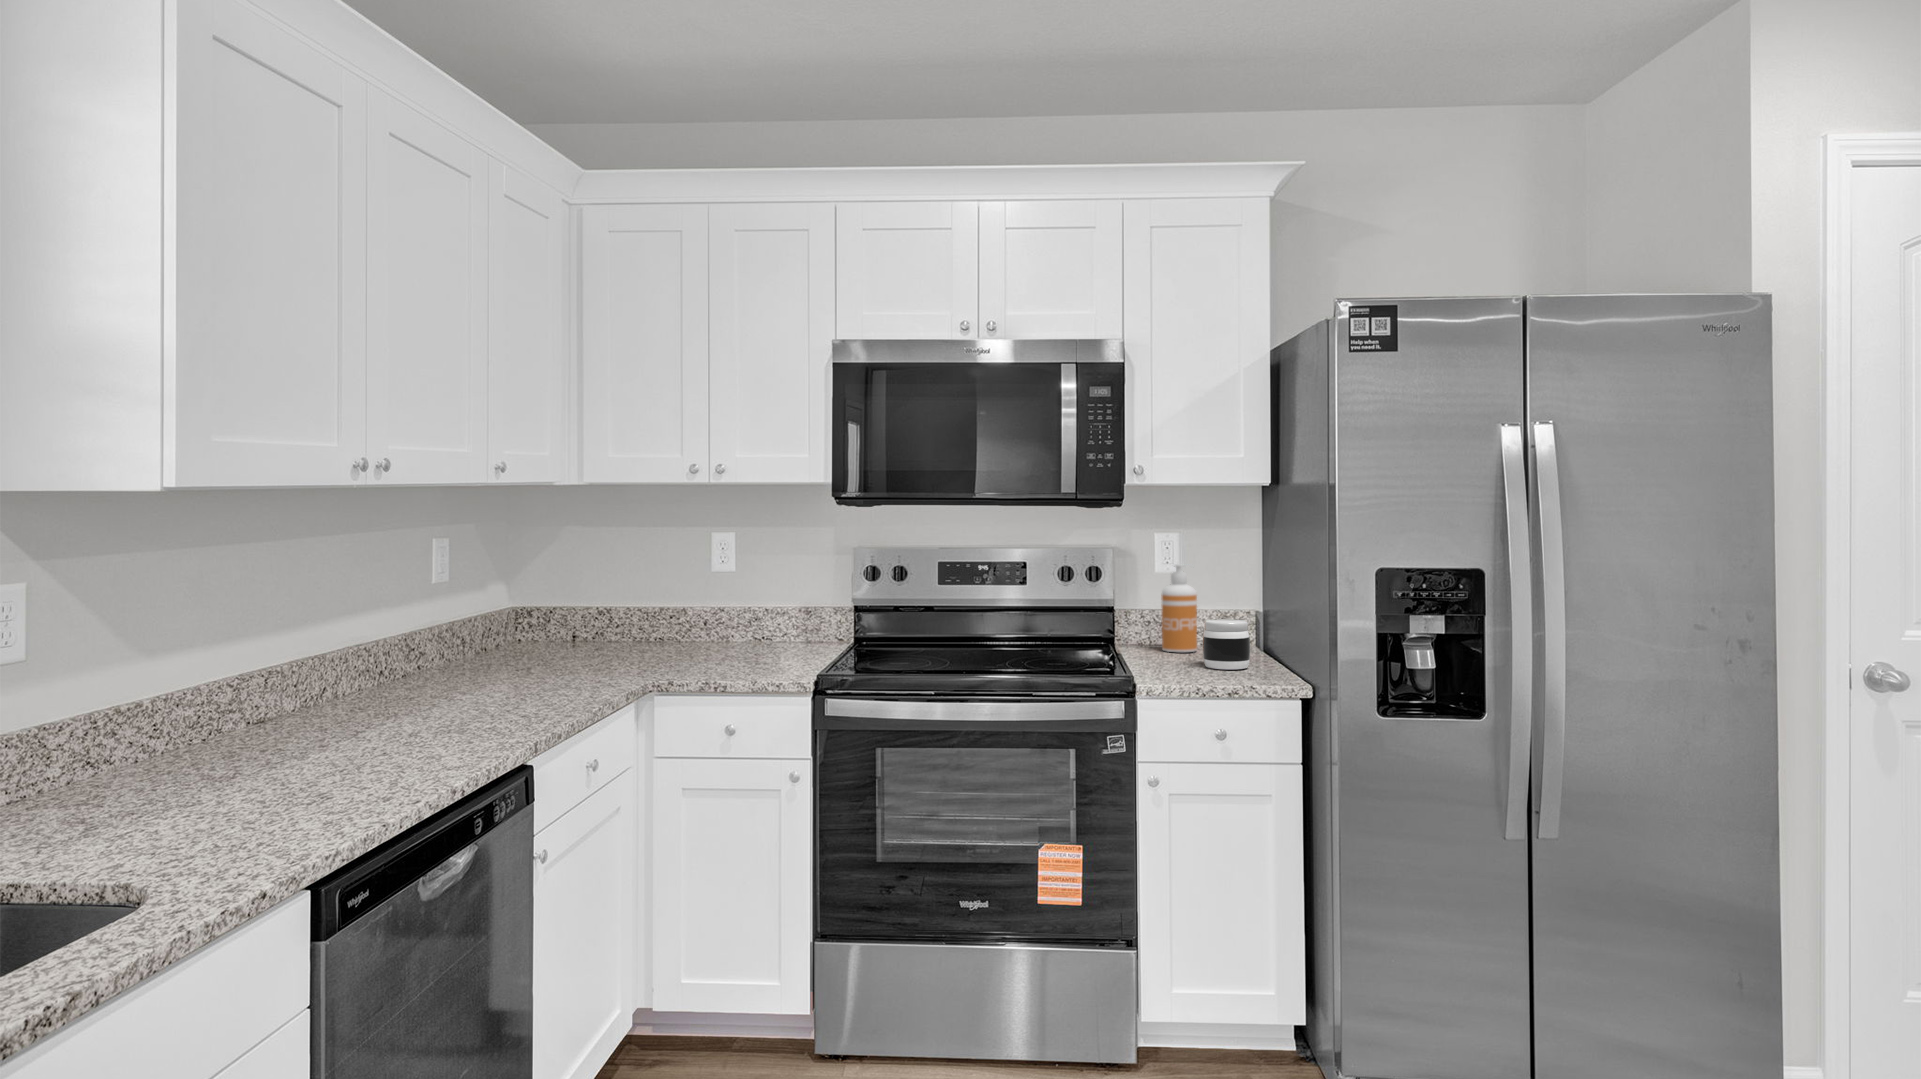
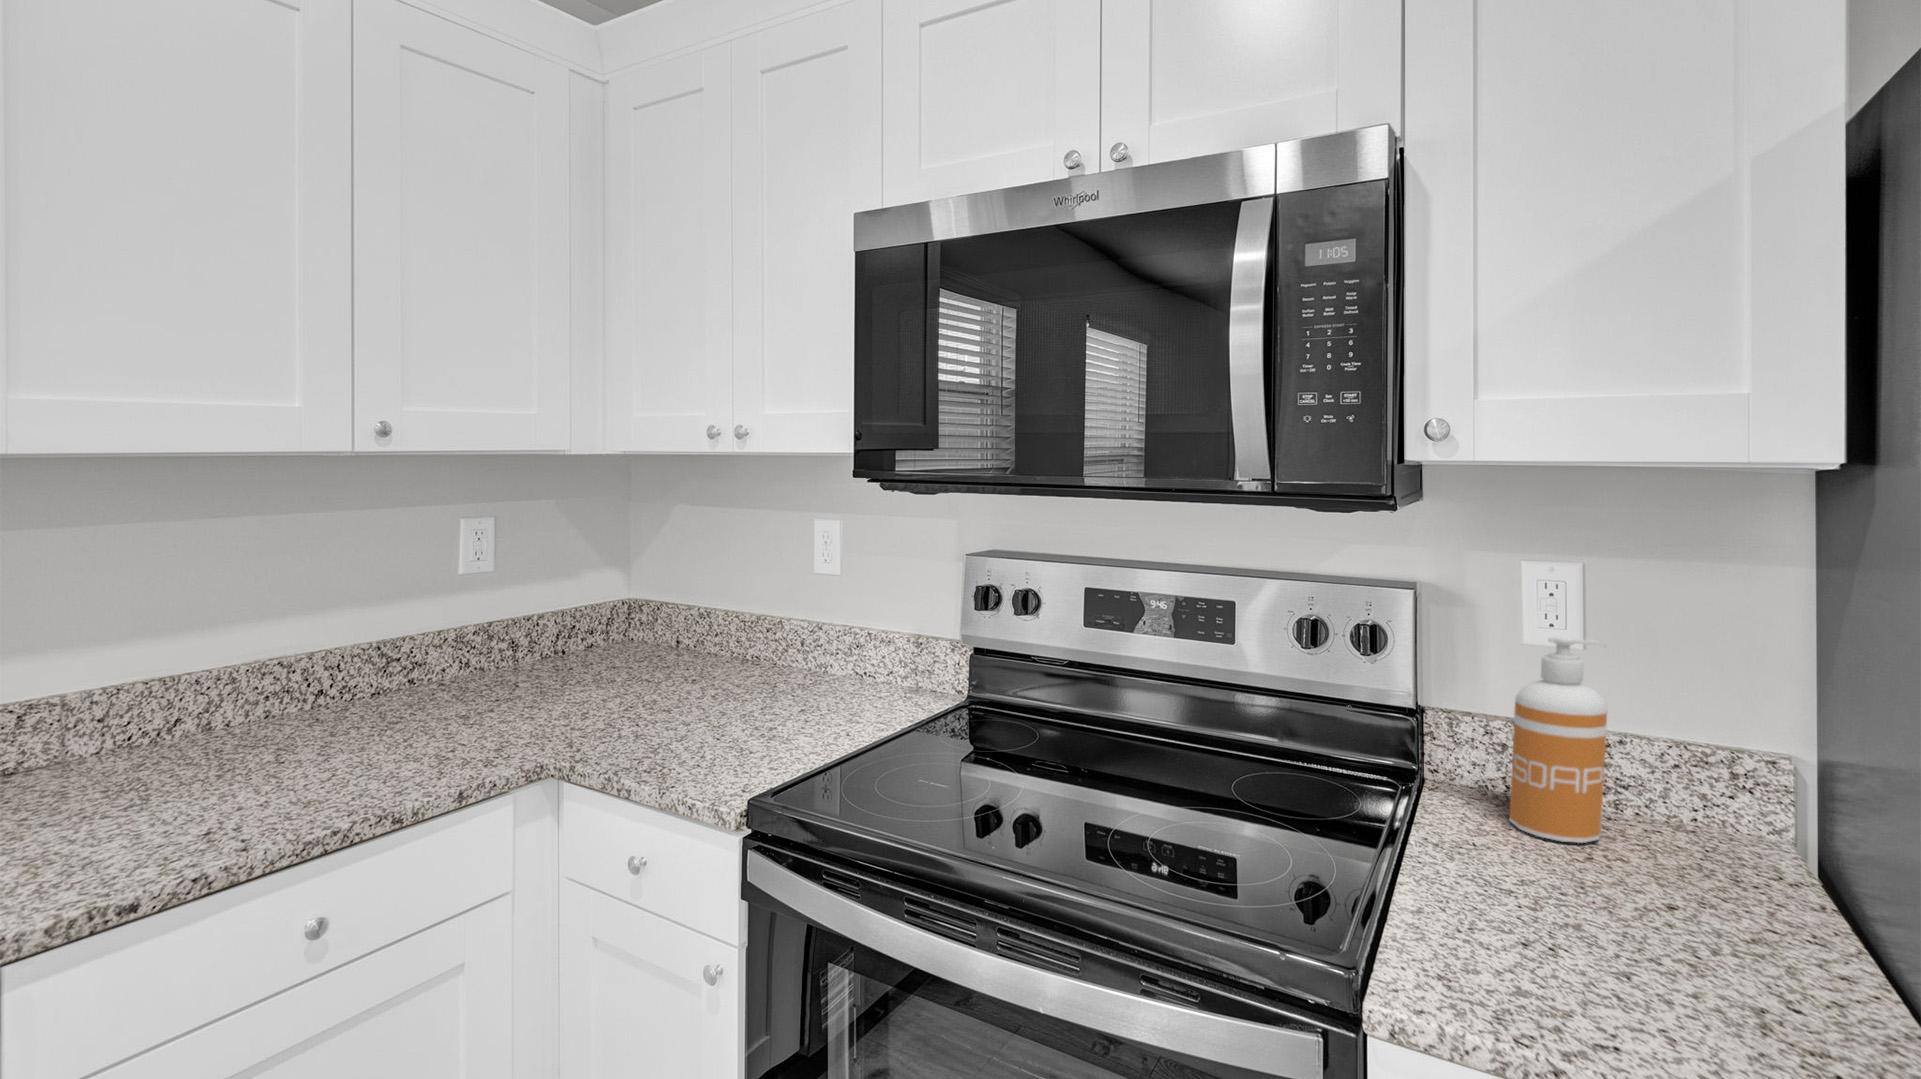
jar: present [1203,619,1250,670] -> none [1566,805,1714,967]

